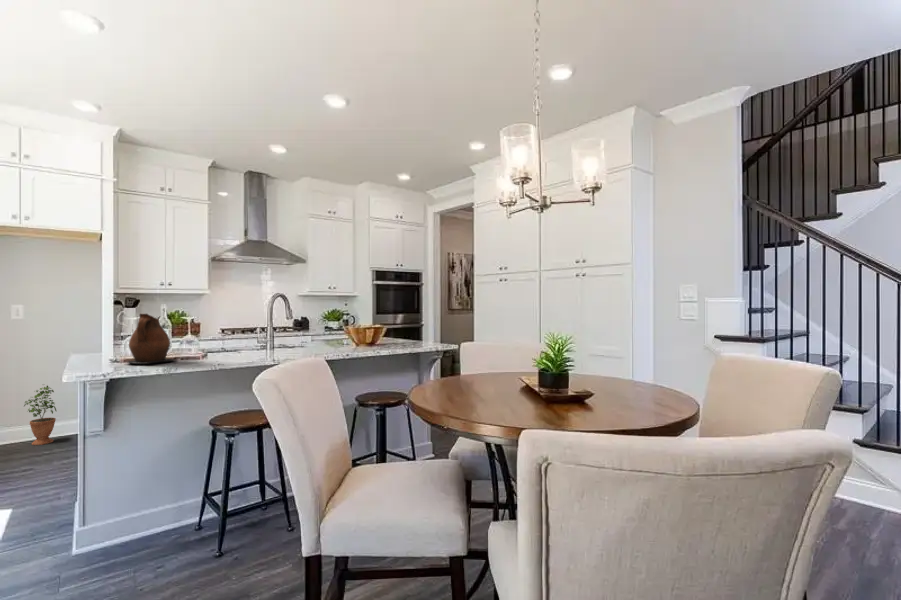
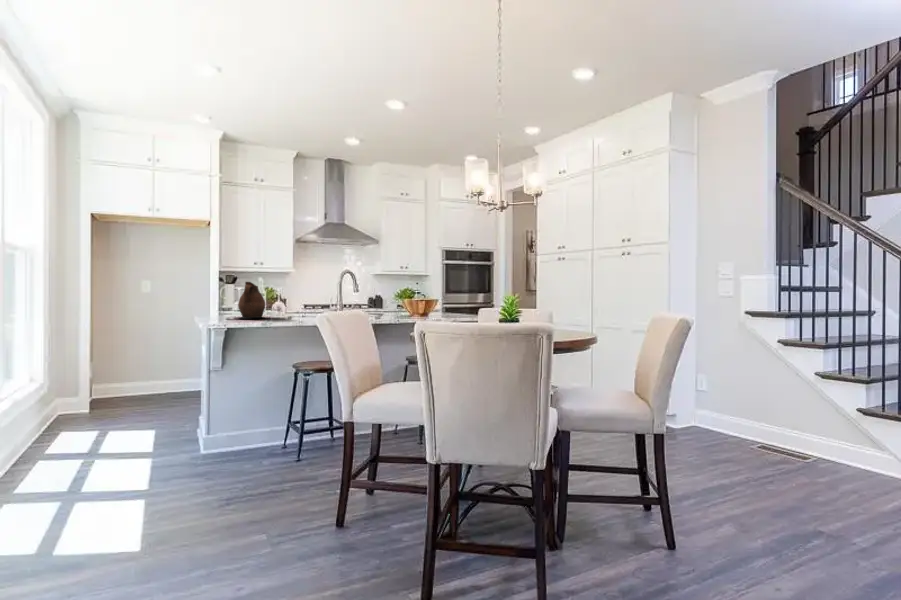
potted plant: present [24,386,56,445] -> none [152,347,175,396]

